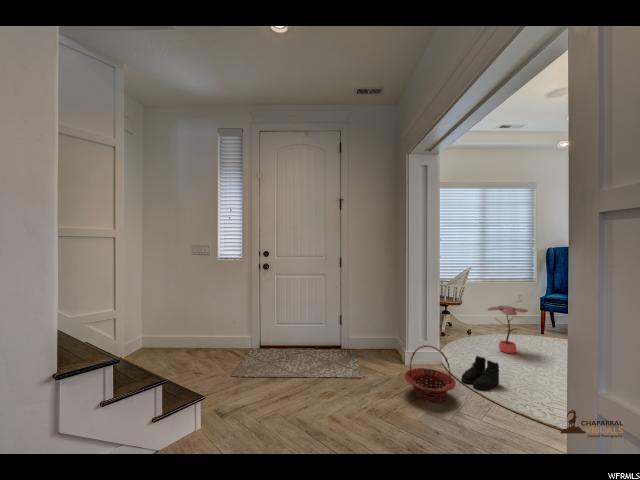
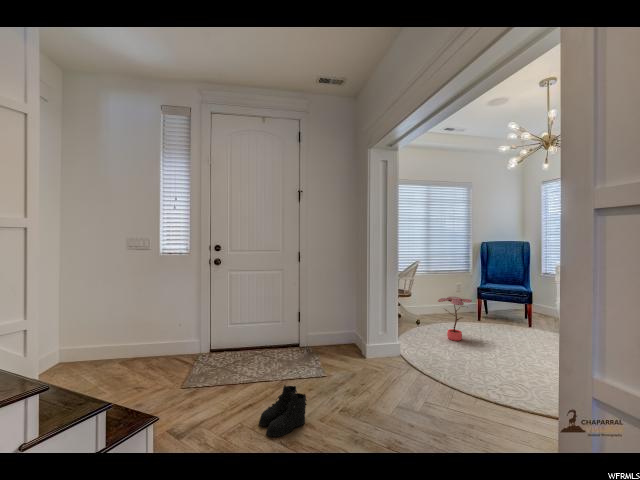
basket: present [404,345,456,403] -> none [371,339,421,394]
boots: present [462,356,499,390] -> present [259,385,307,437]

